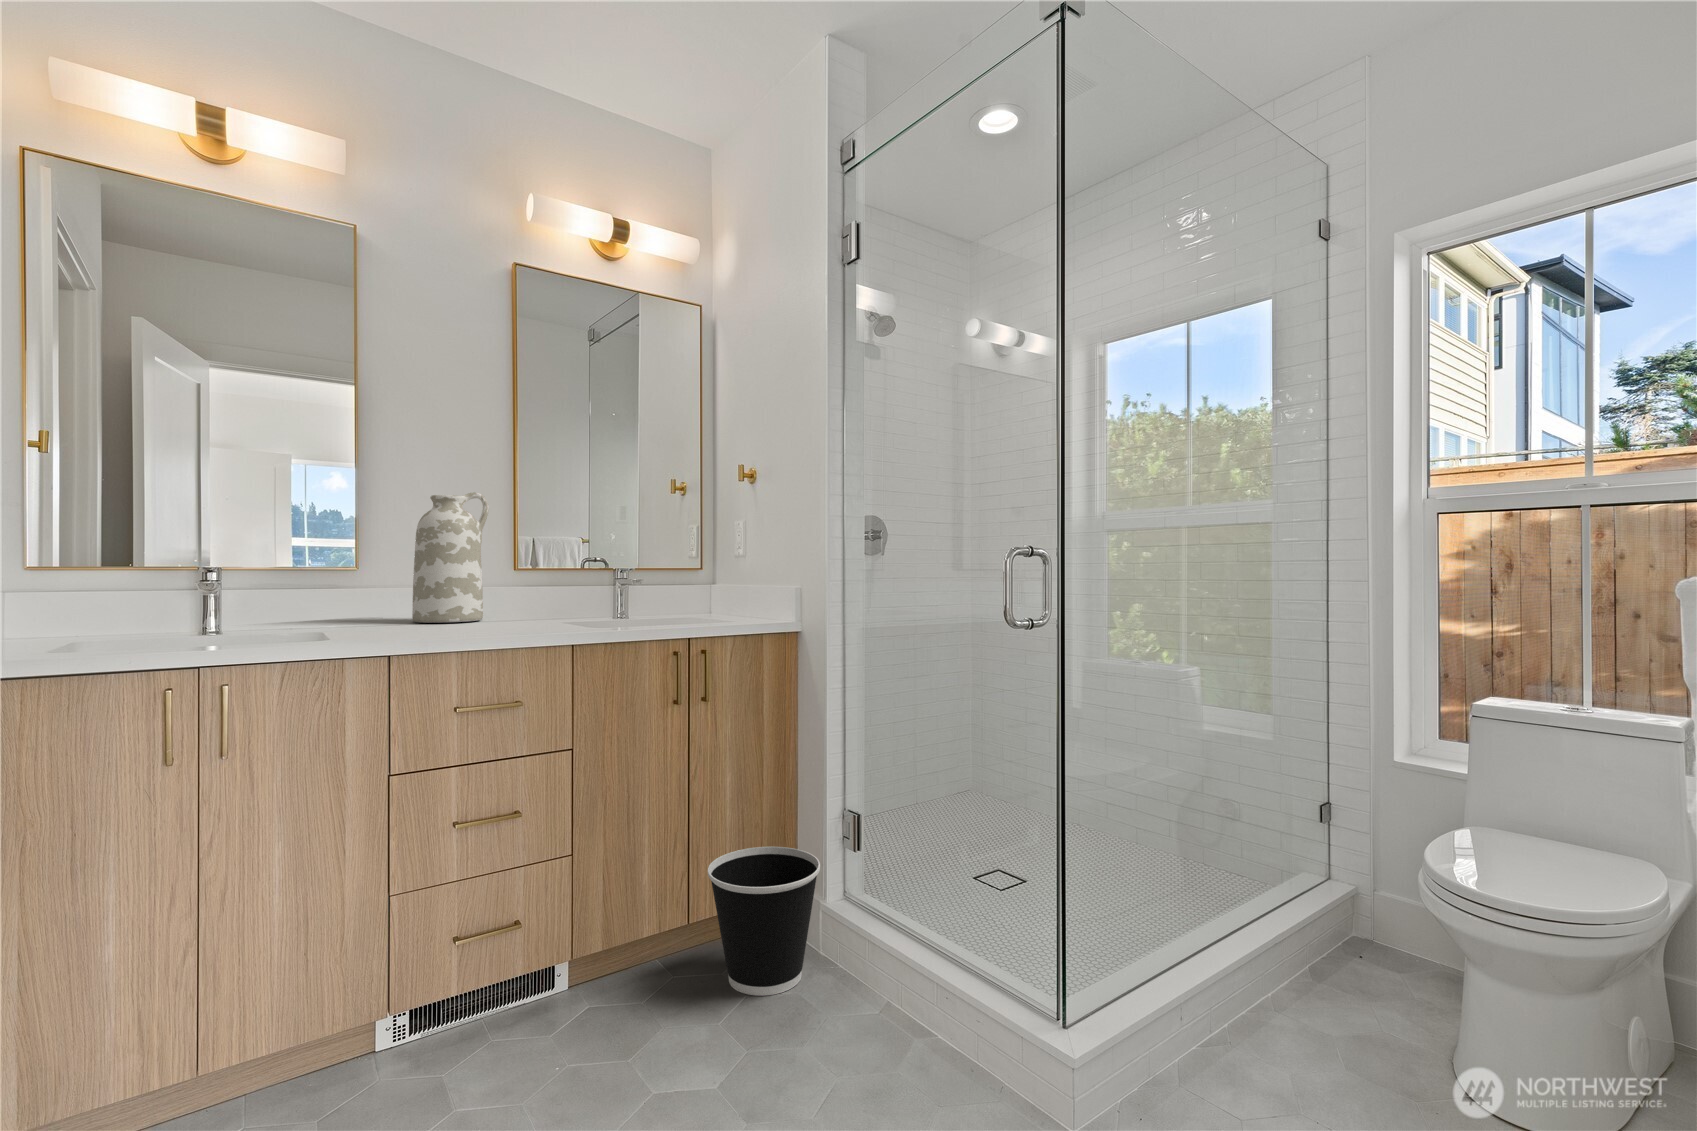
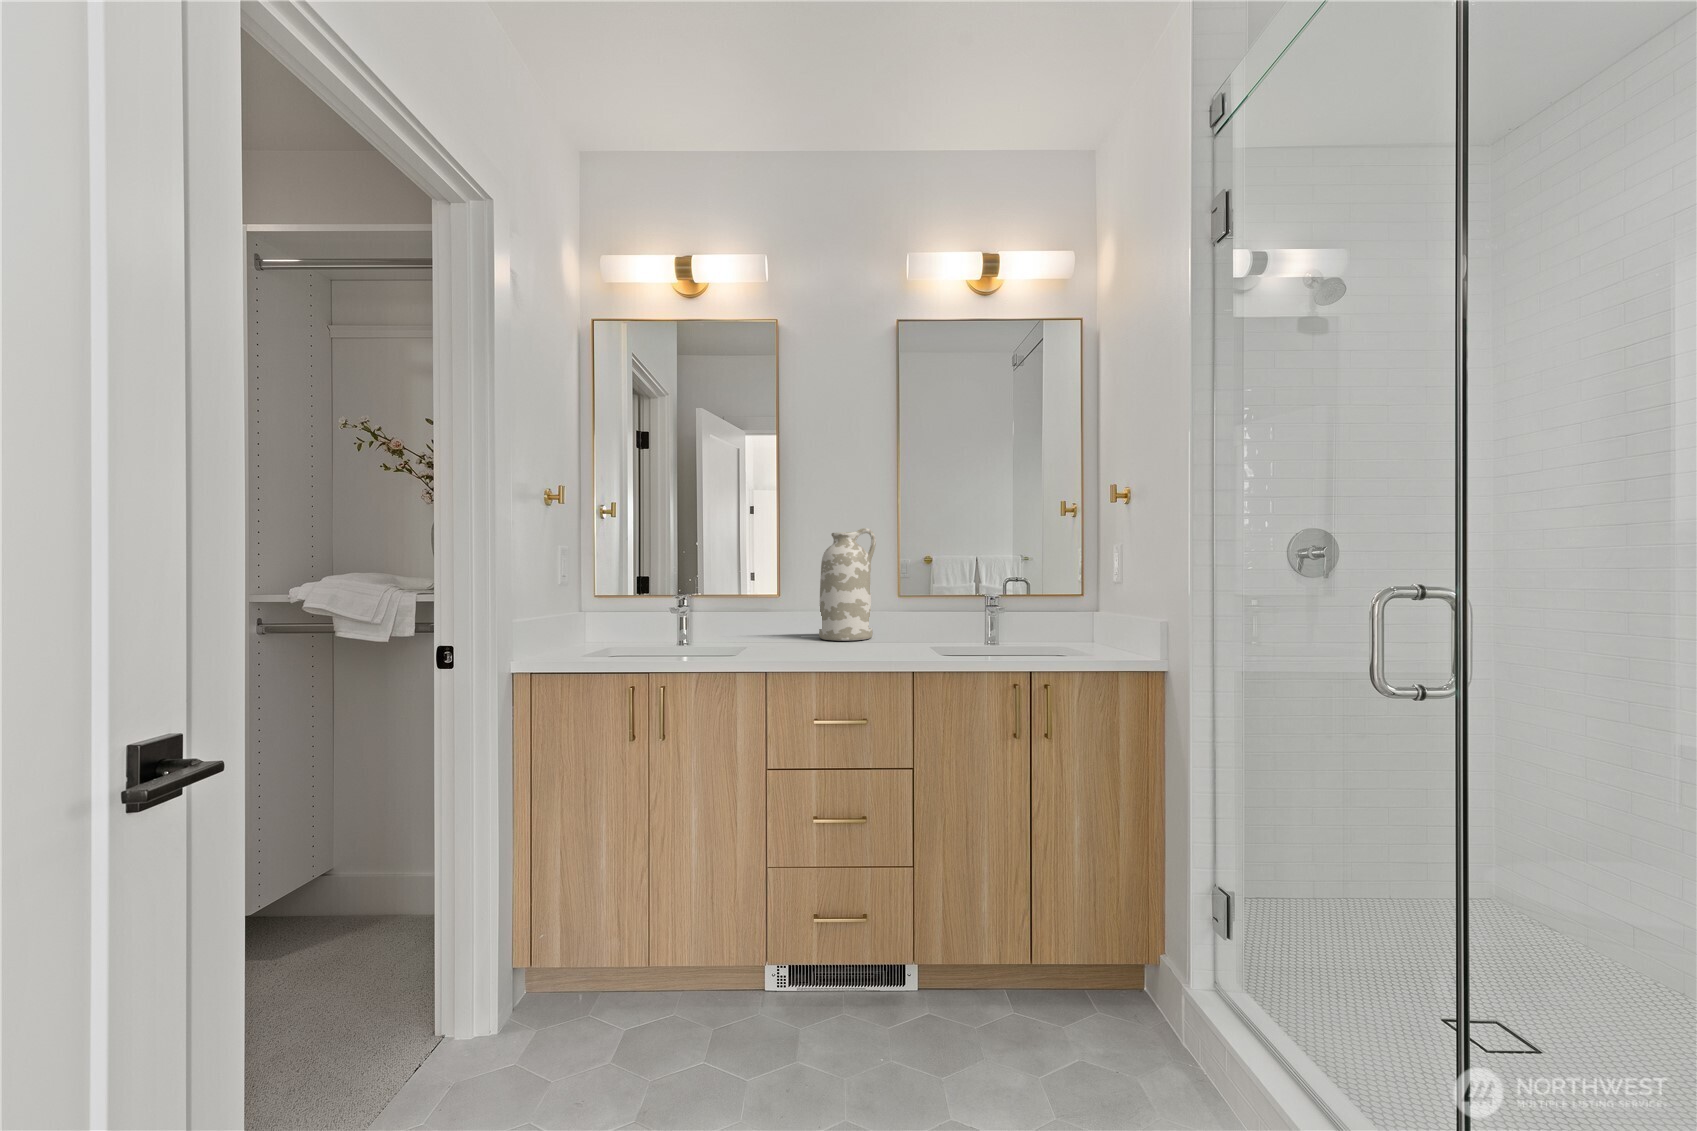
wastebasket: present [708,847,820,996] -> none [1042,902,1172,1078]

